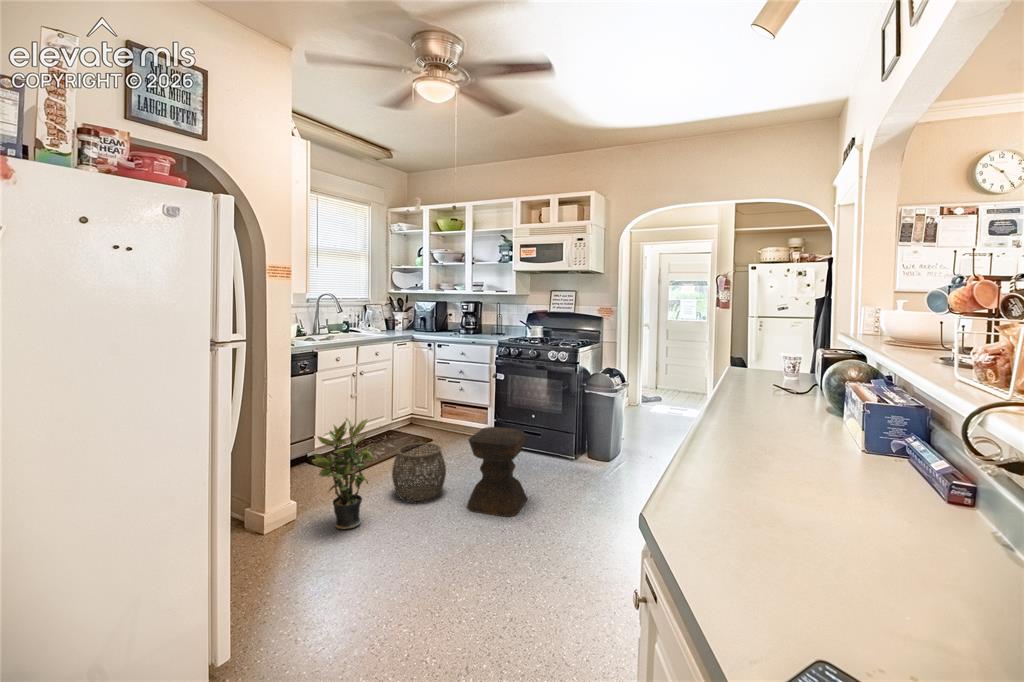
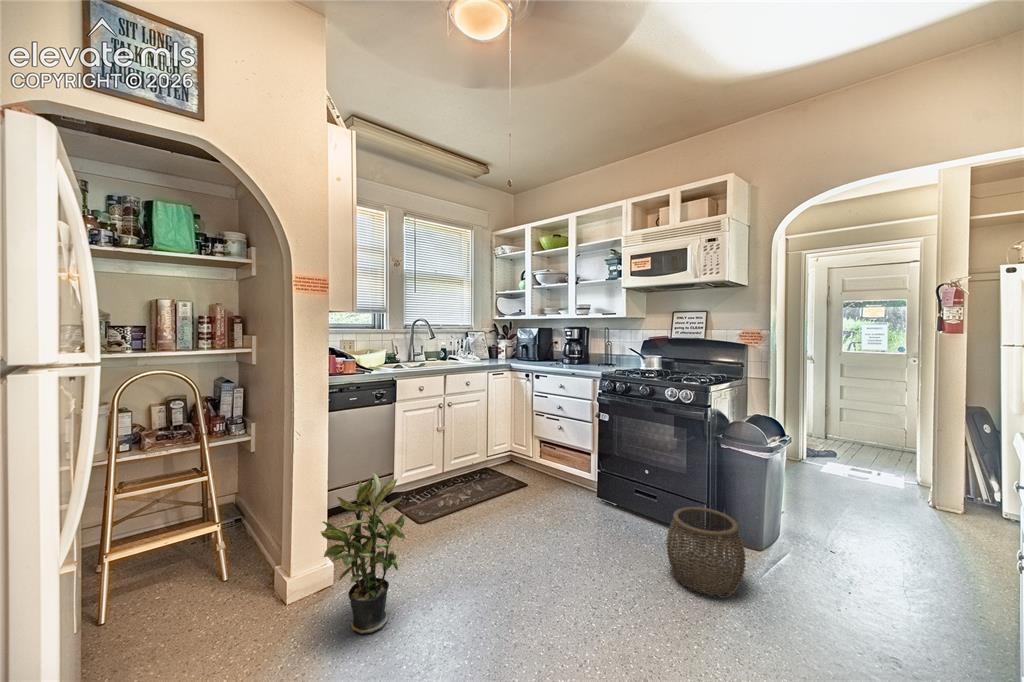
stool: present [466,427,527,517] -> none [535,496,630,653]
woven basket: present [392,443,446,501] -> present [666,507,746,597]

